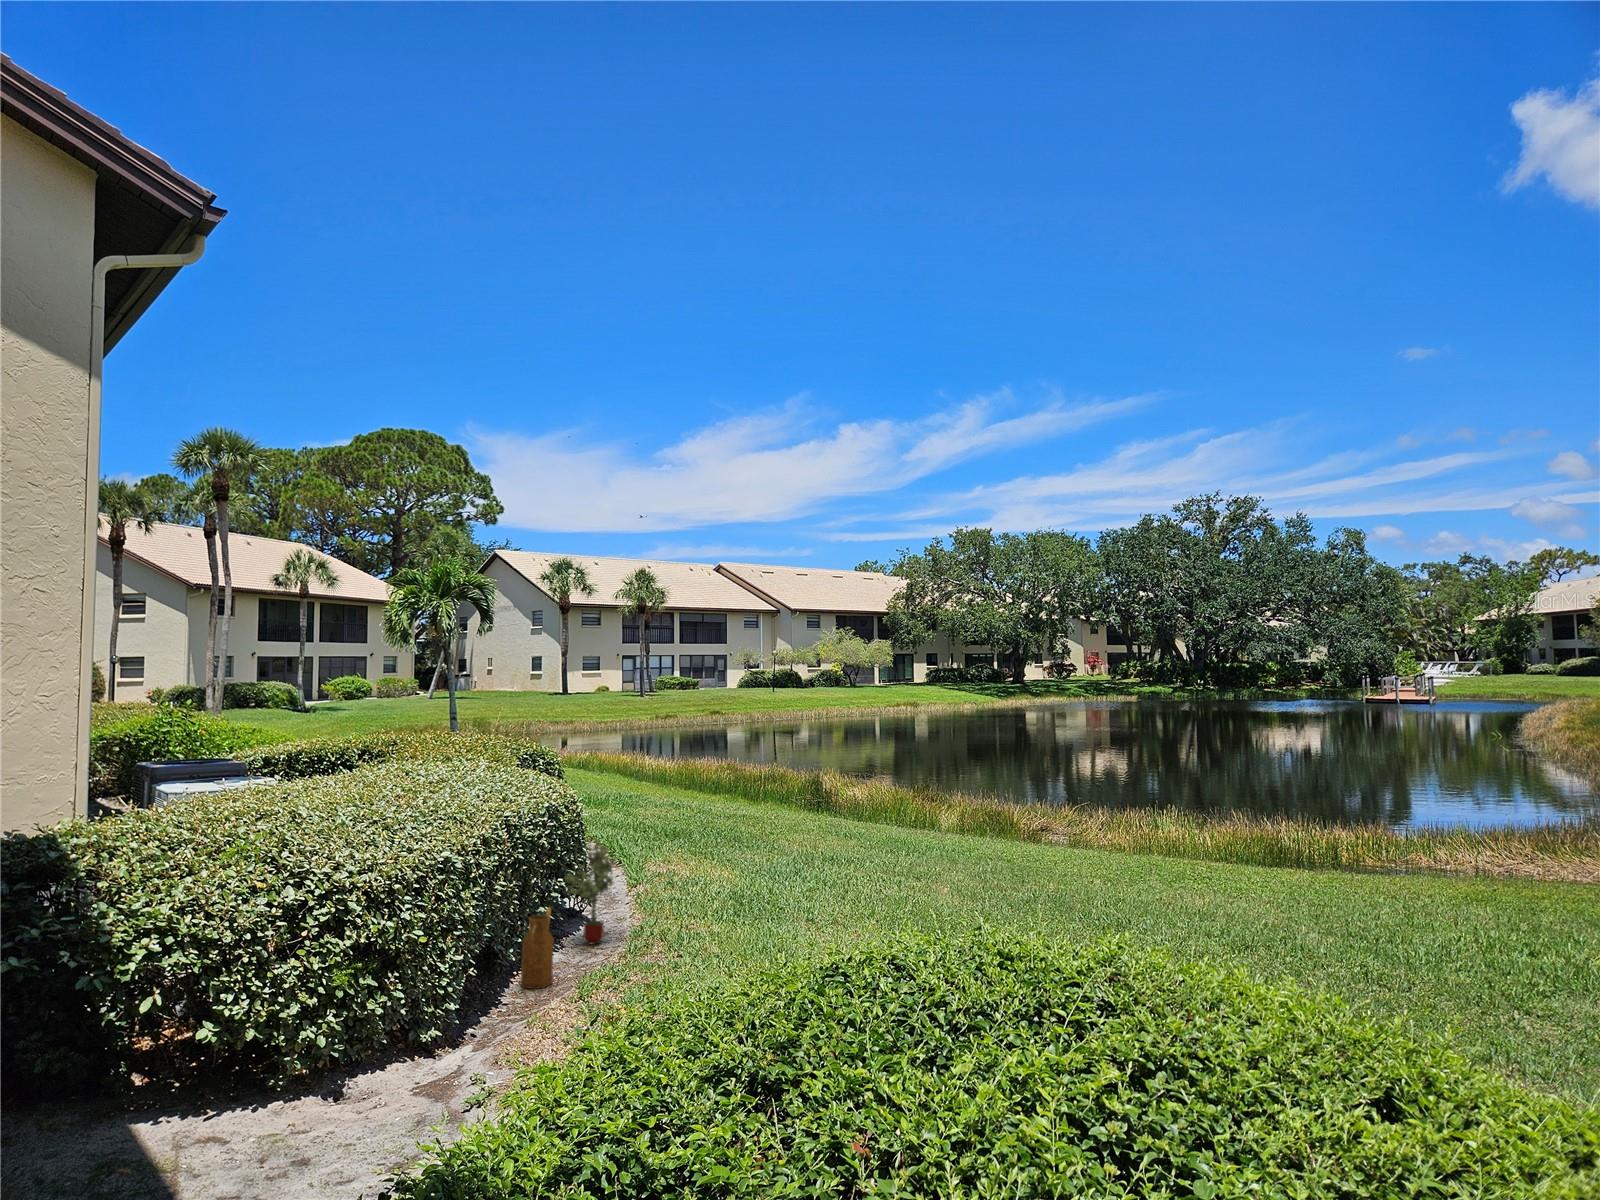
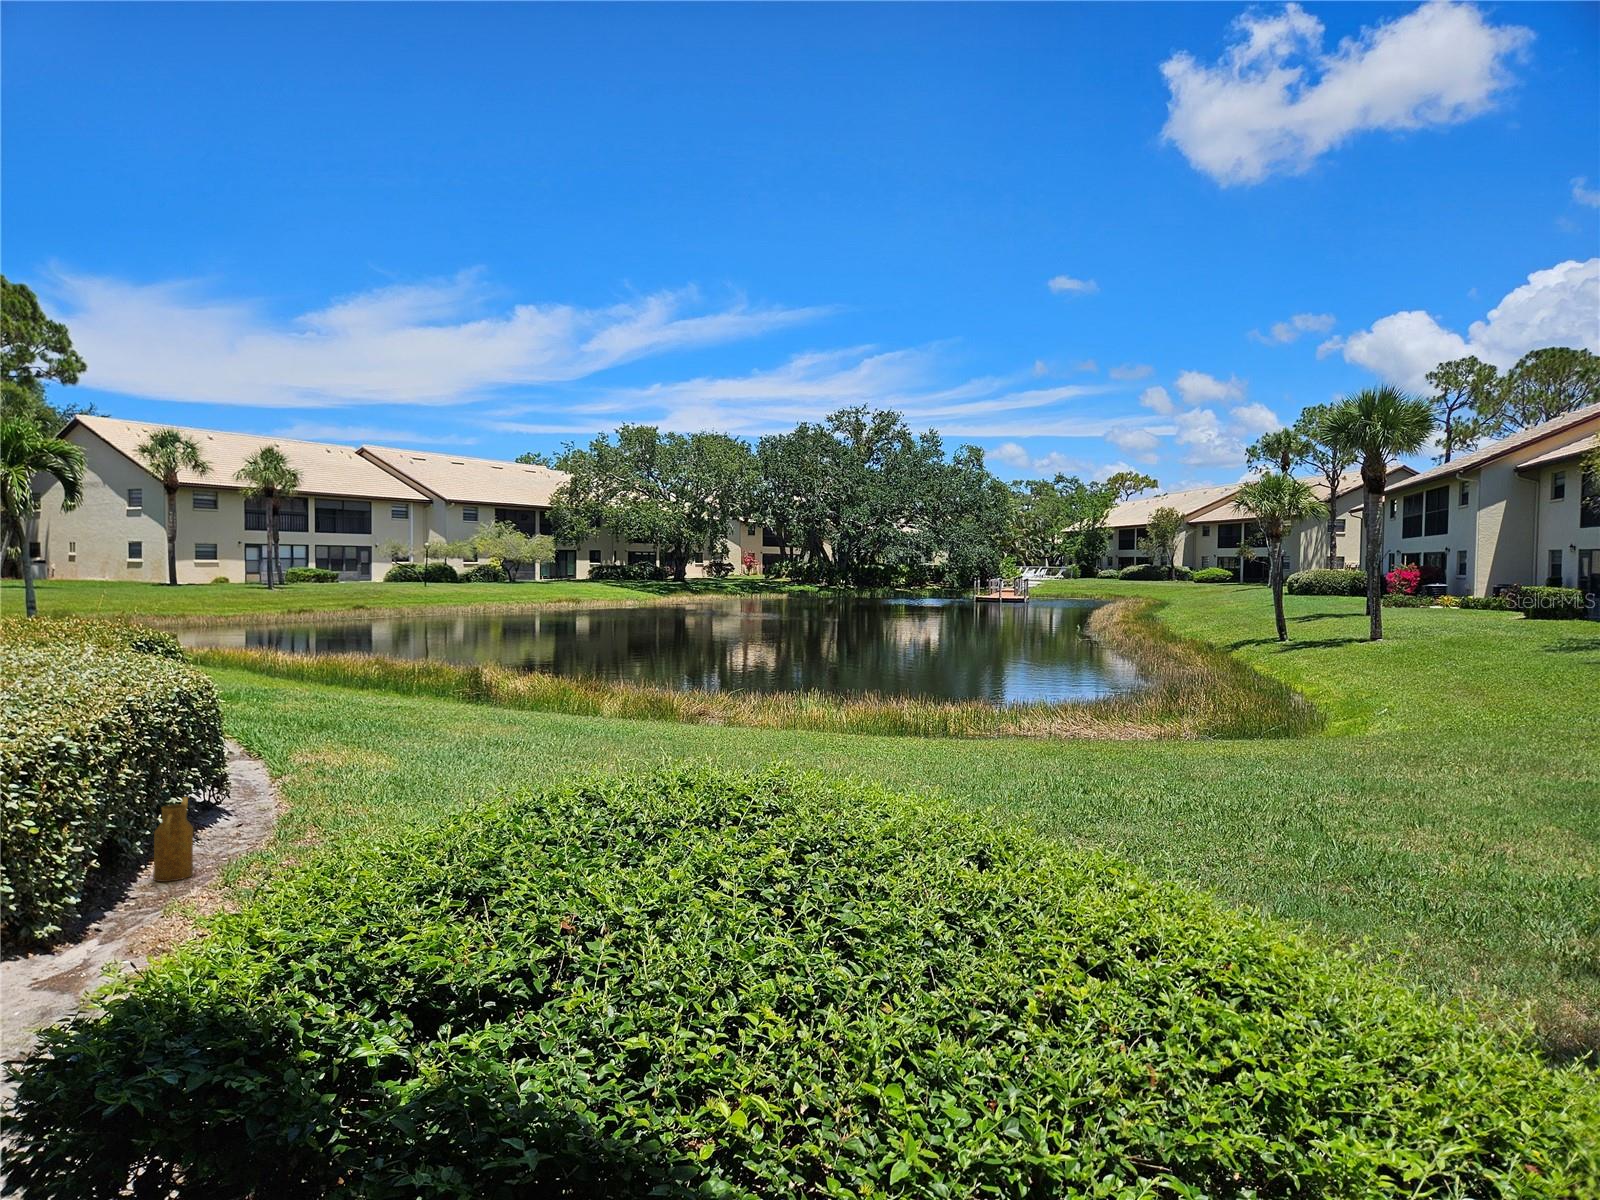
potted tree: present [565,839,616,944] -> none [198,725,264,836]

